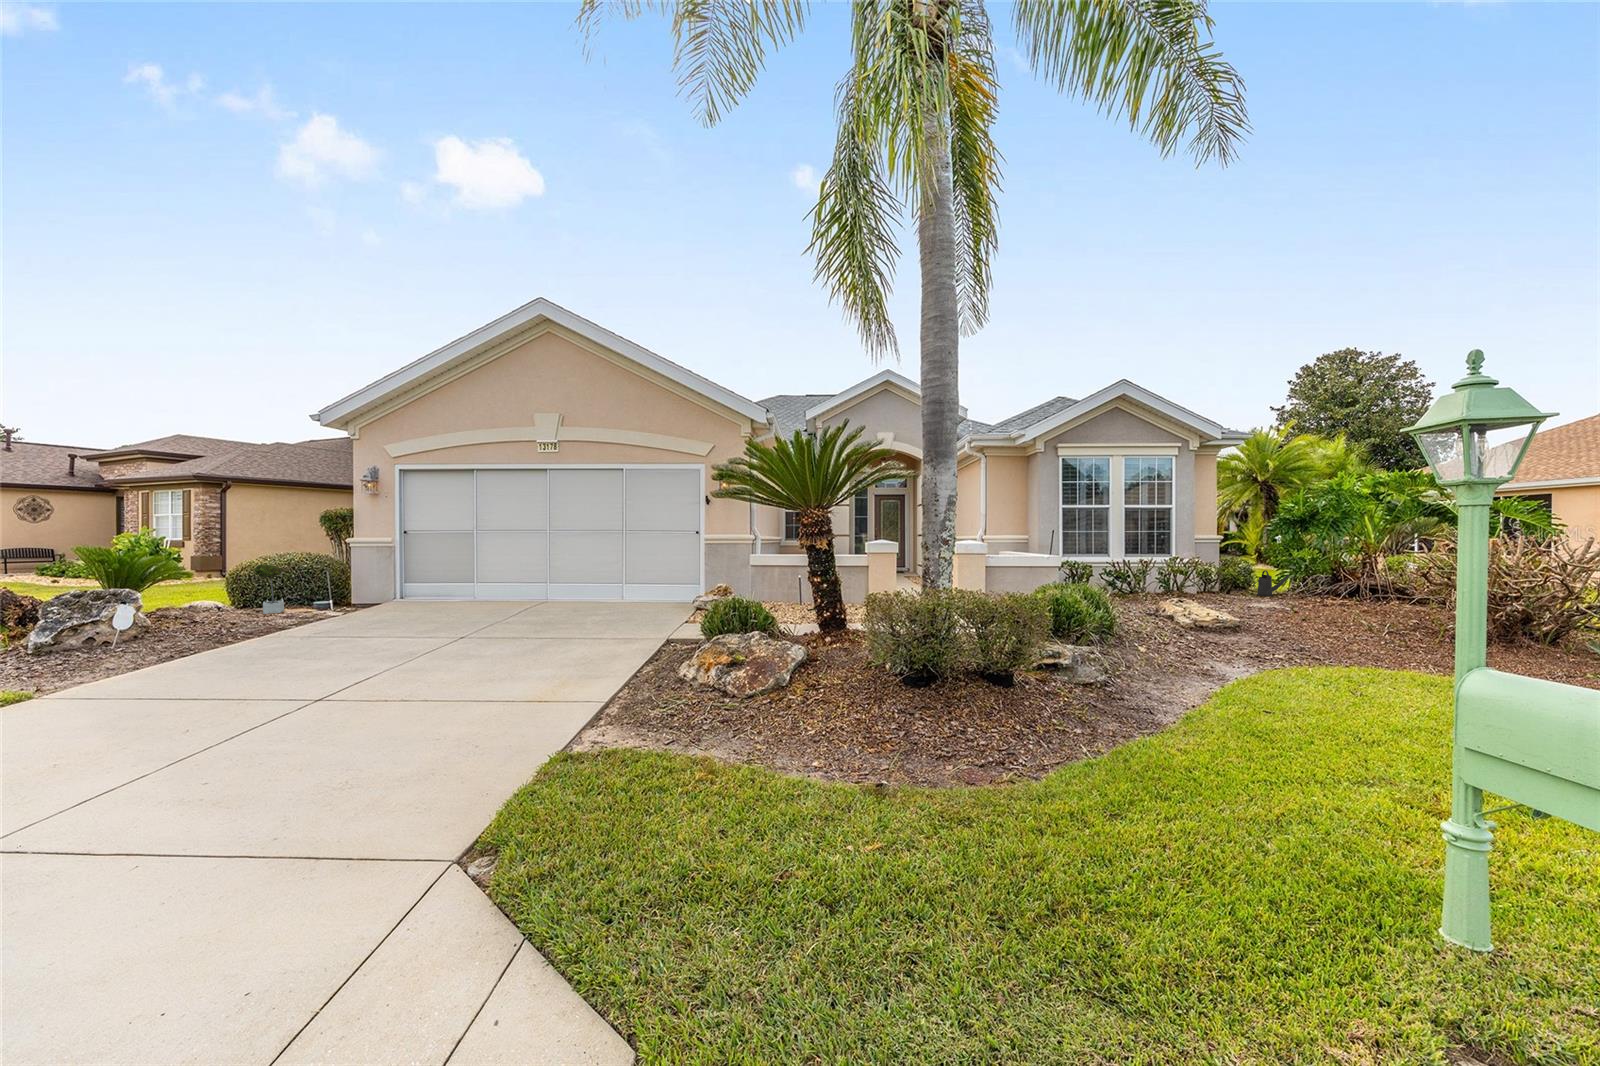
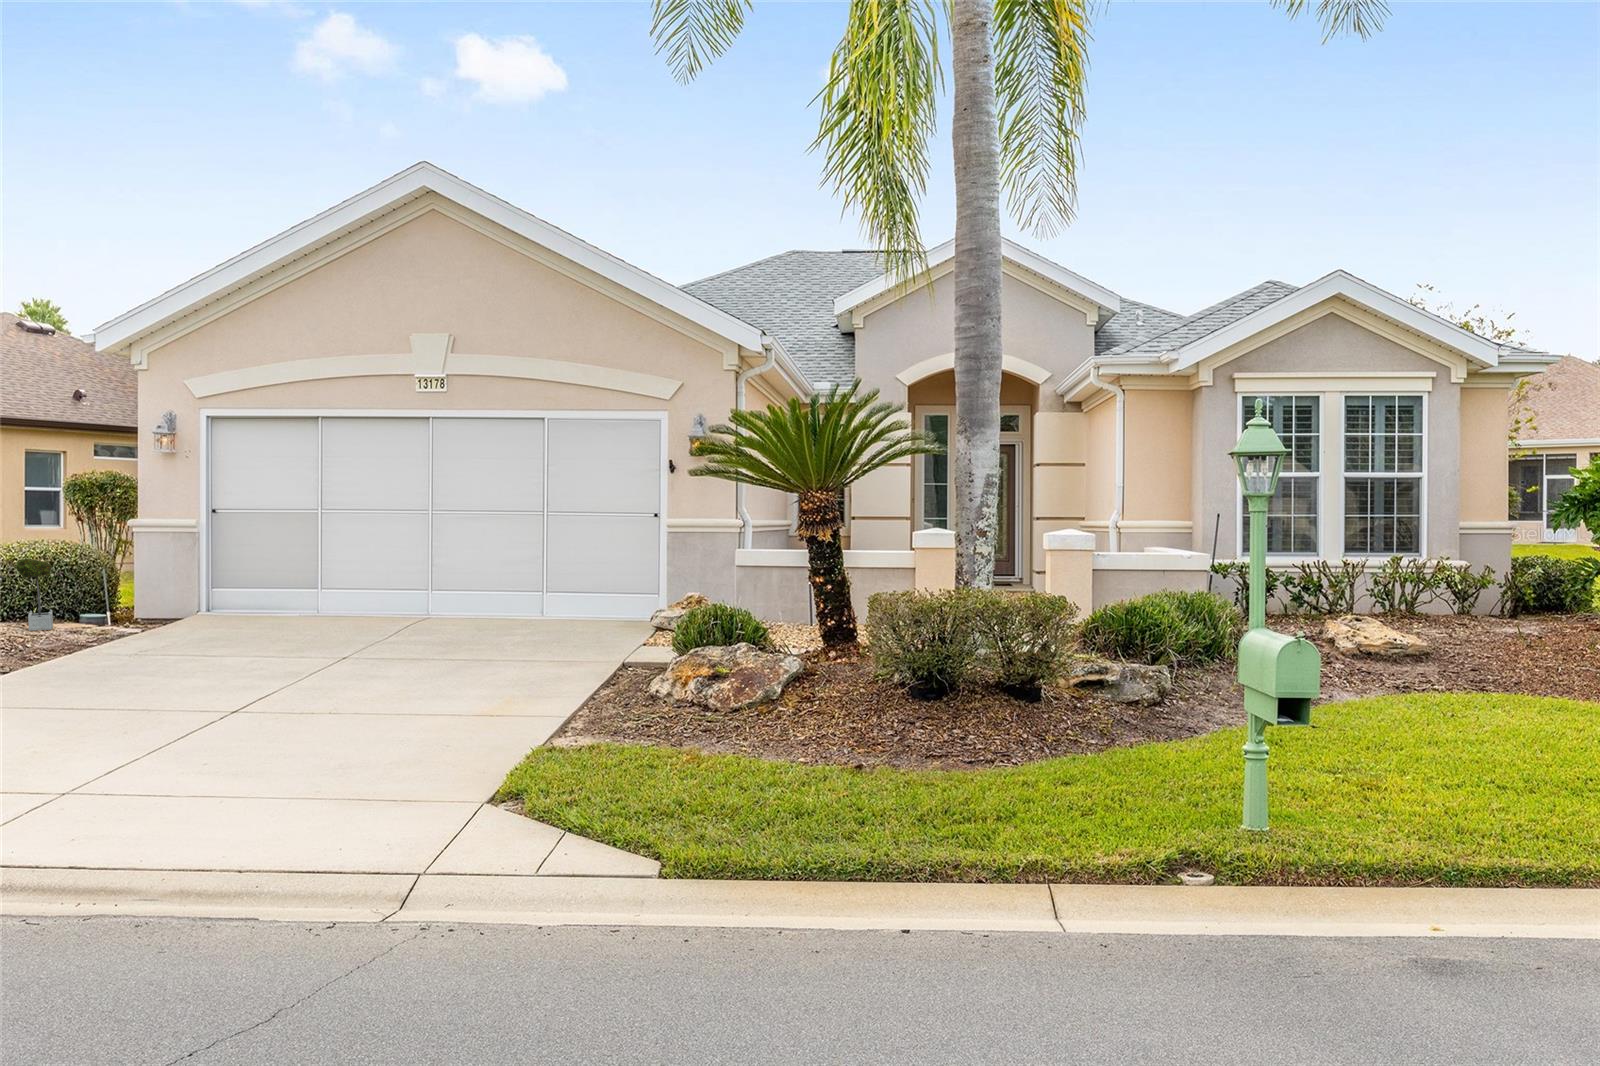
watering can: present [1253,570,1289,596] -> none [1523,577,1577,617]

